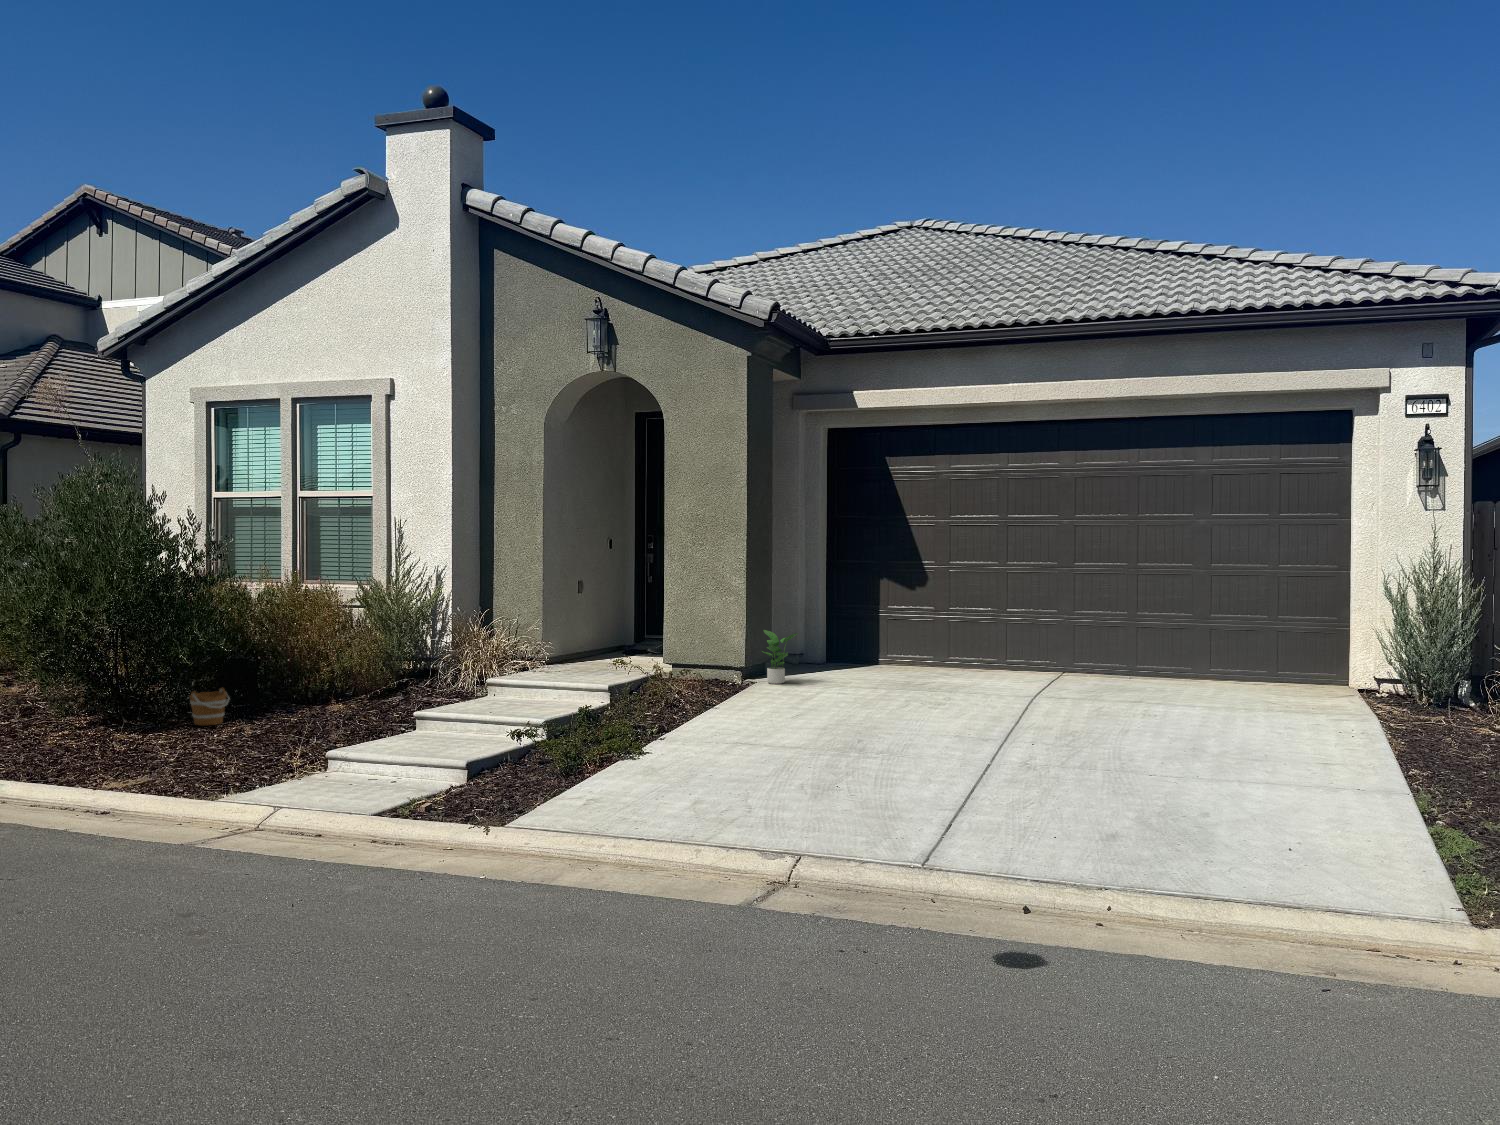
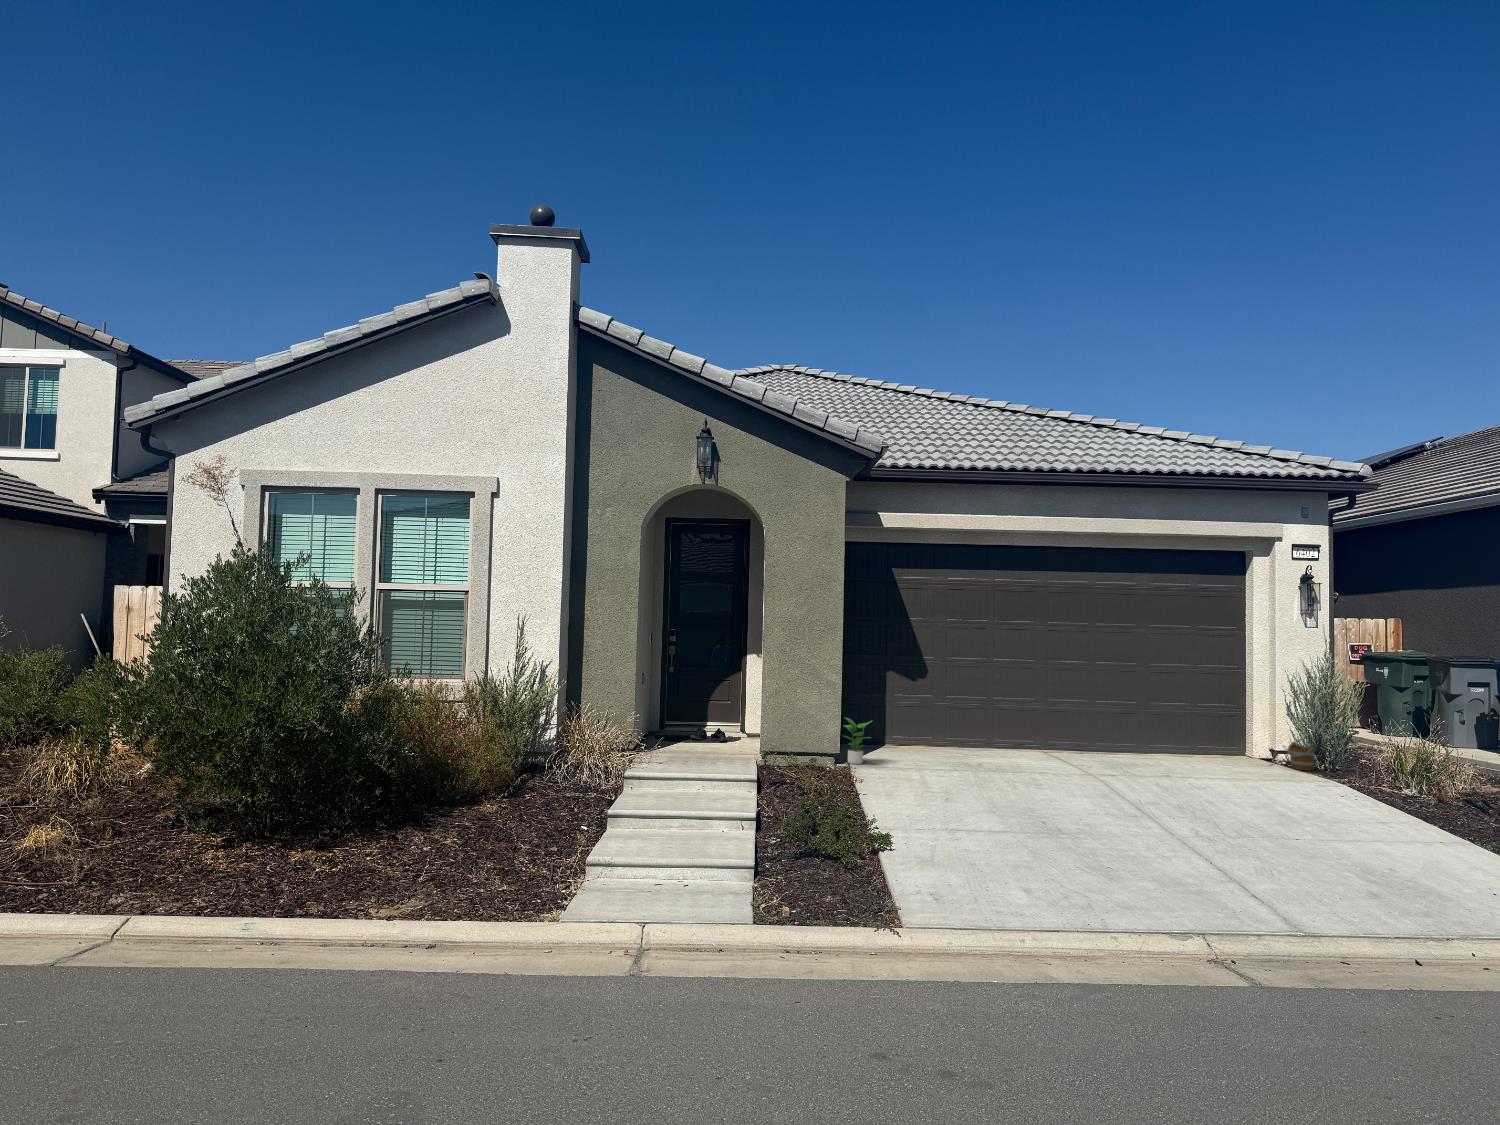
bucket: present [190,688,230,725] -> present [1287,742,1316,771]

